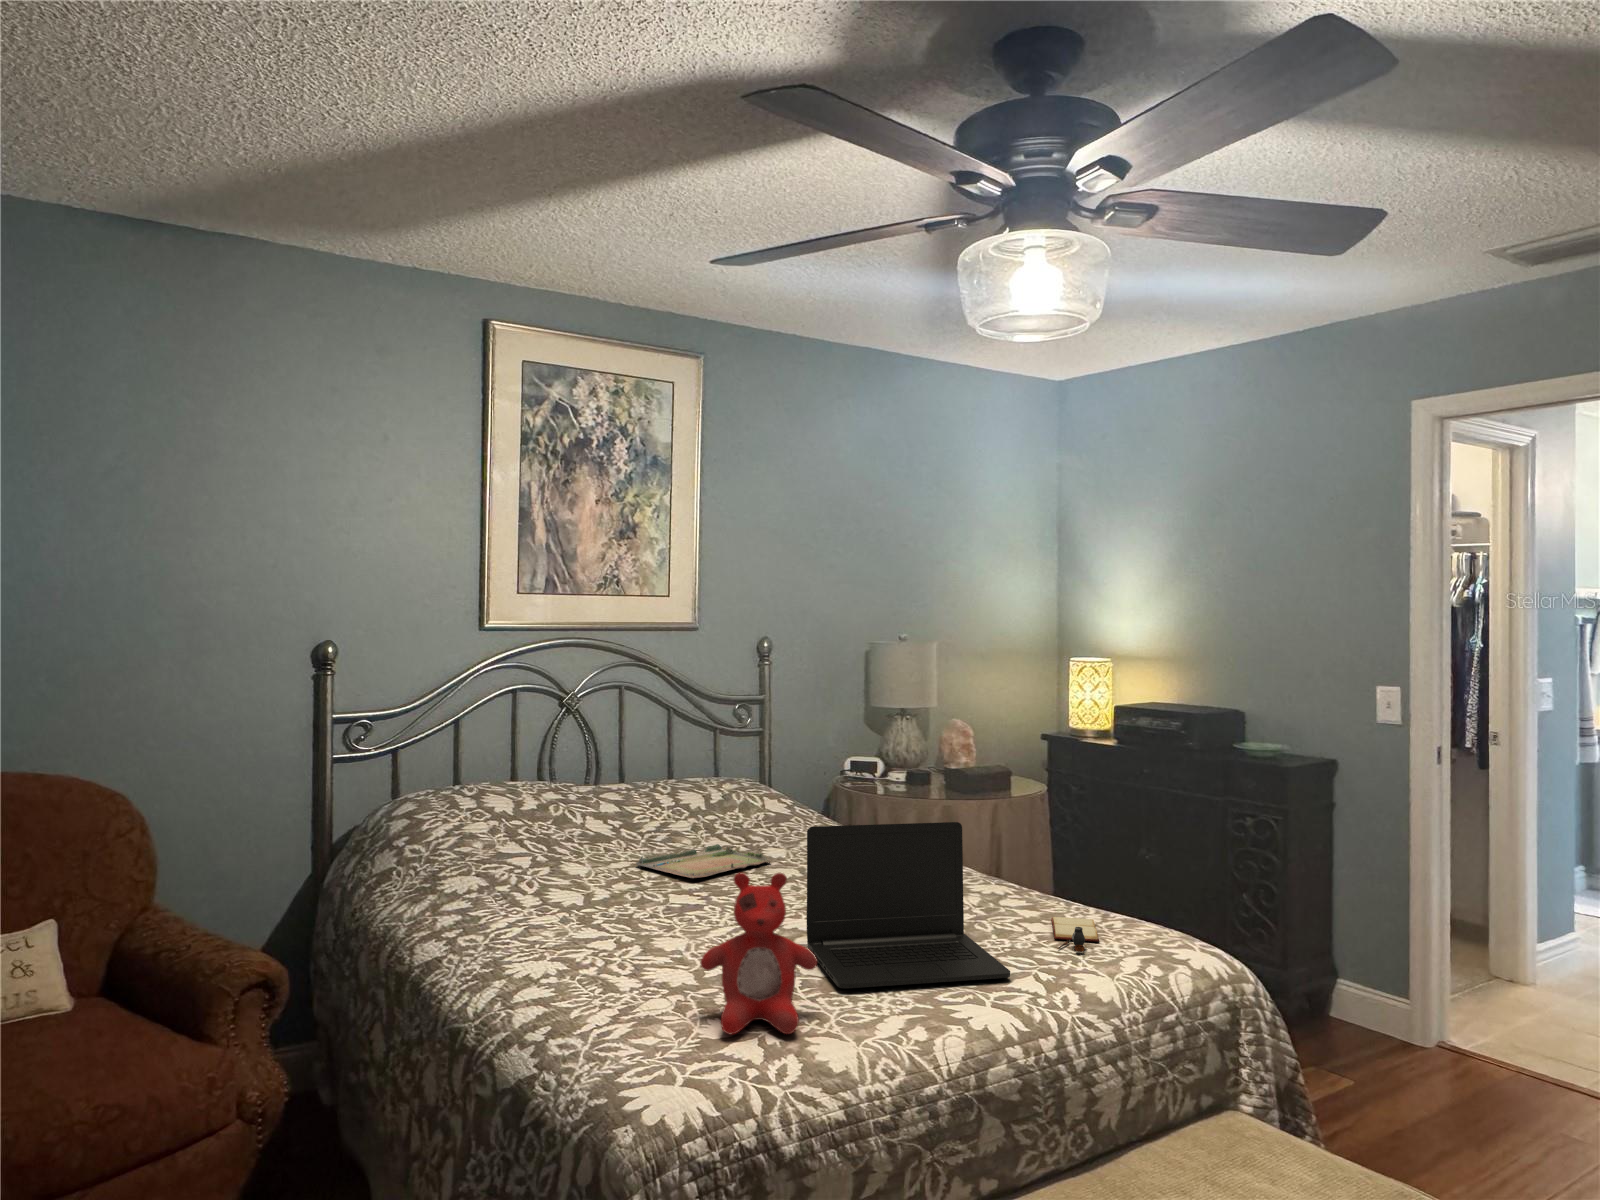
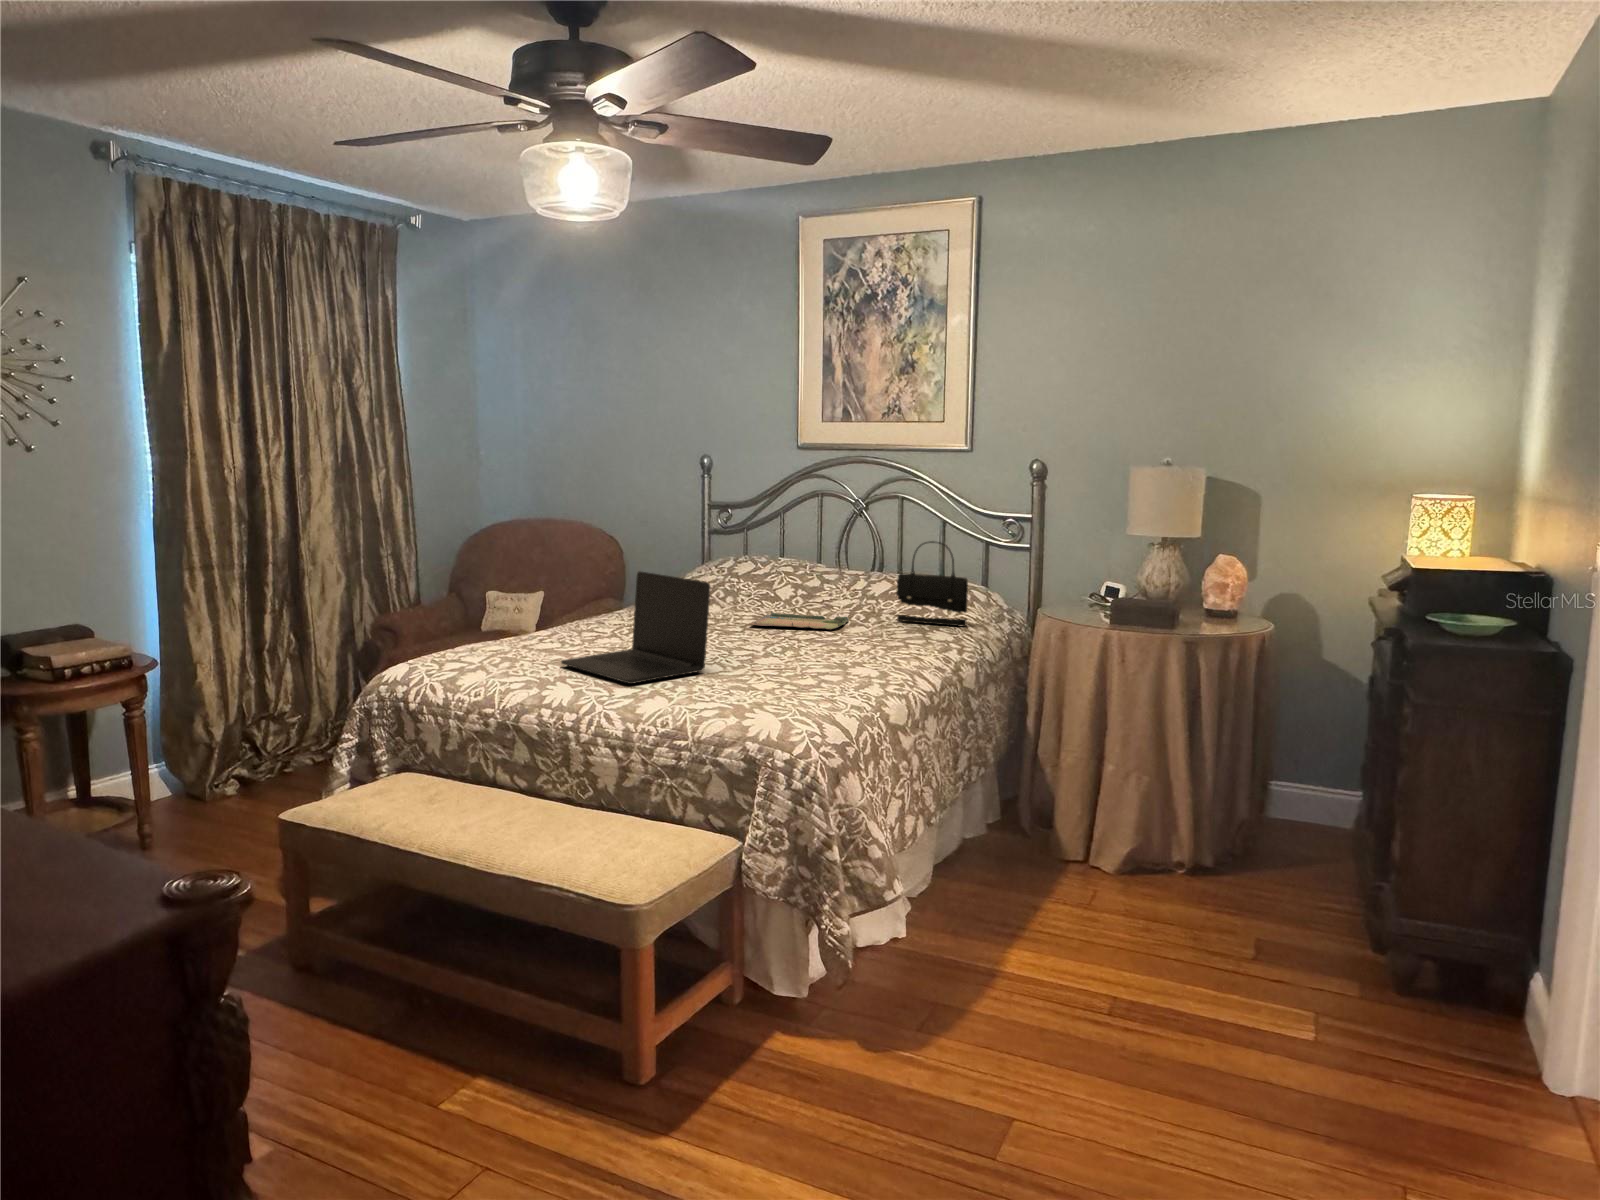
handbag: none [751,738,826,838] -> present [896,541,968,627]
stuffed bear: present [700,873,817,1034] -> none [465,576,528,666]
book: present [1051,917,1099,952] -> none [715,675,812,693]

